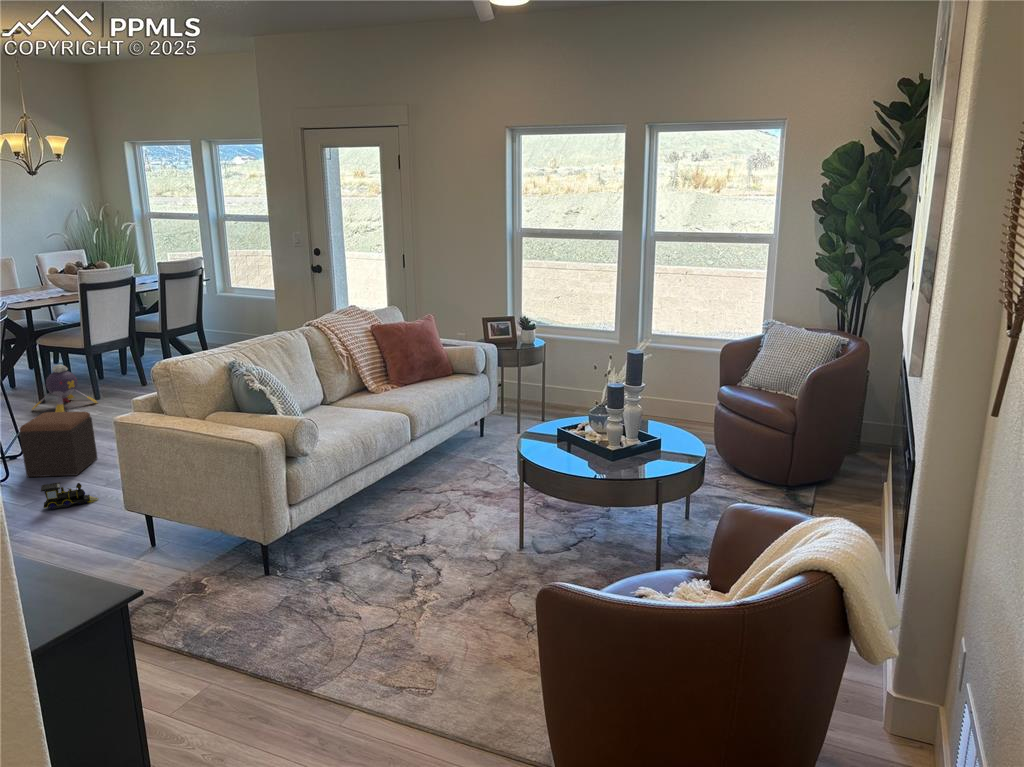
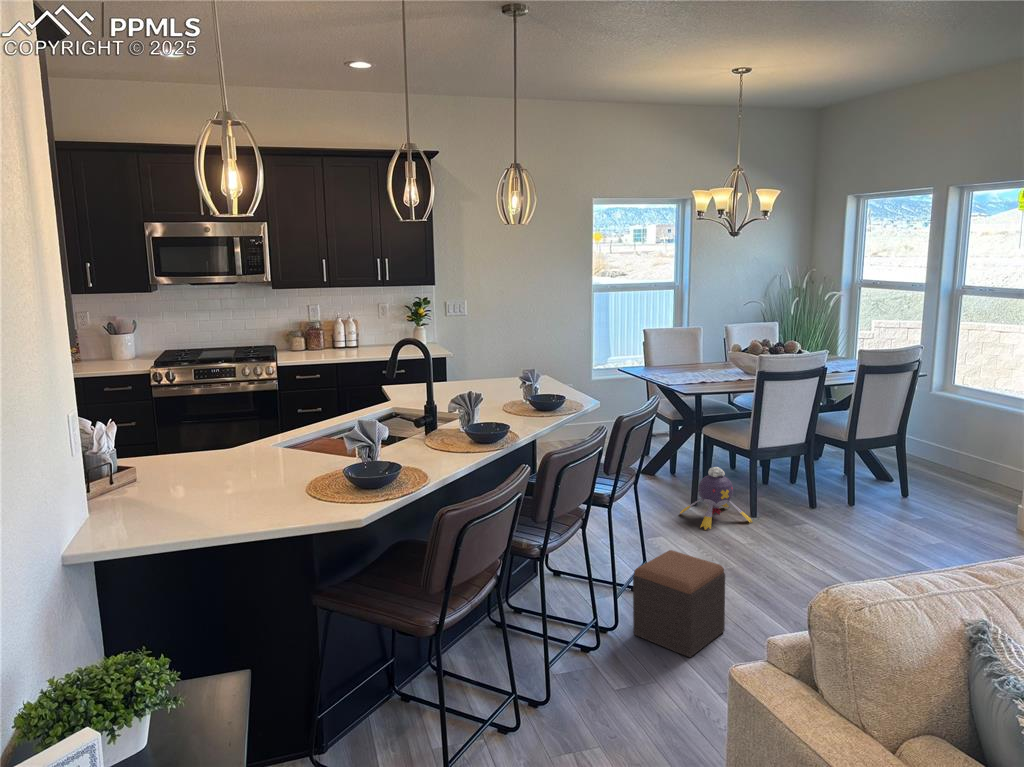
toy train: present [41,482,98,510] -> none [626,681,702,735]

